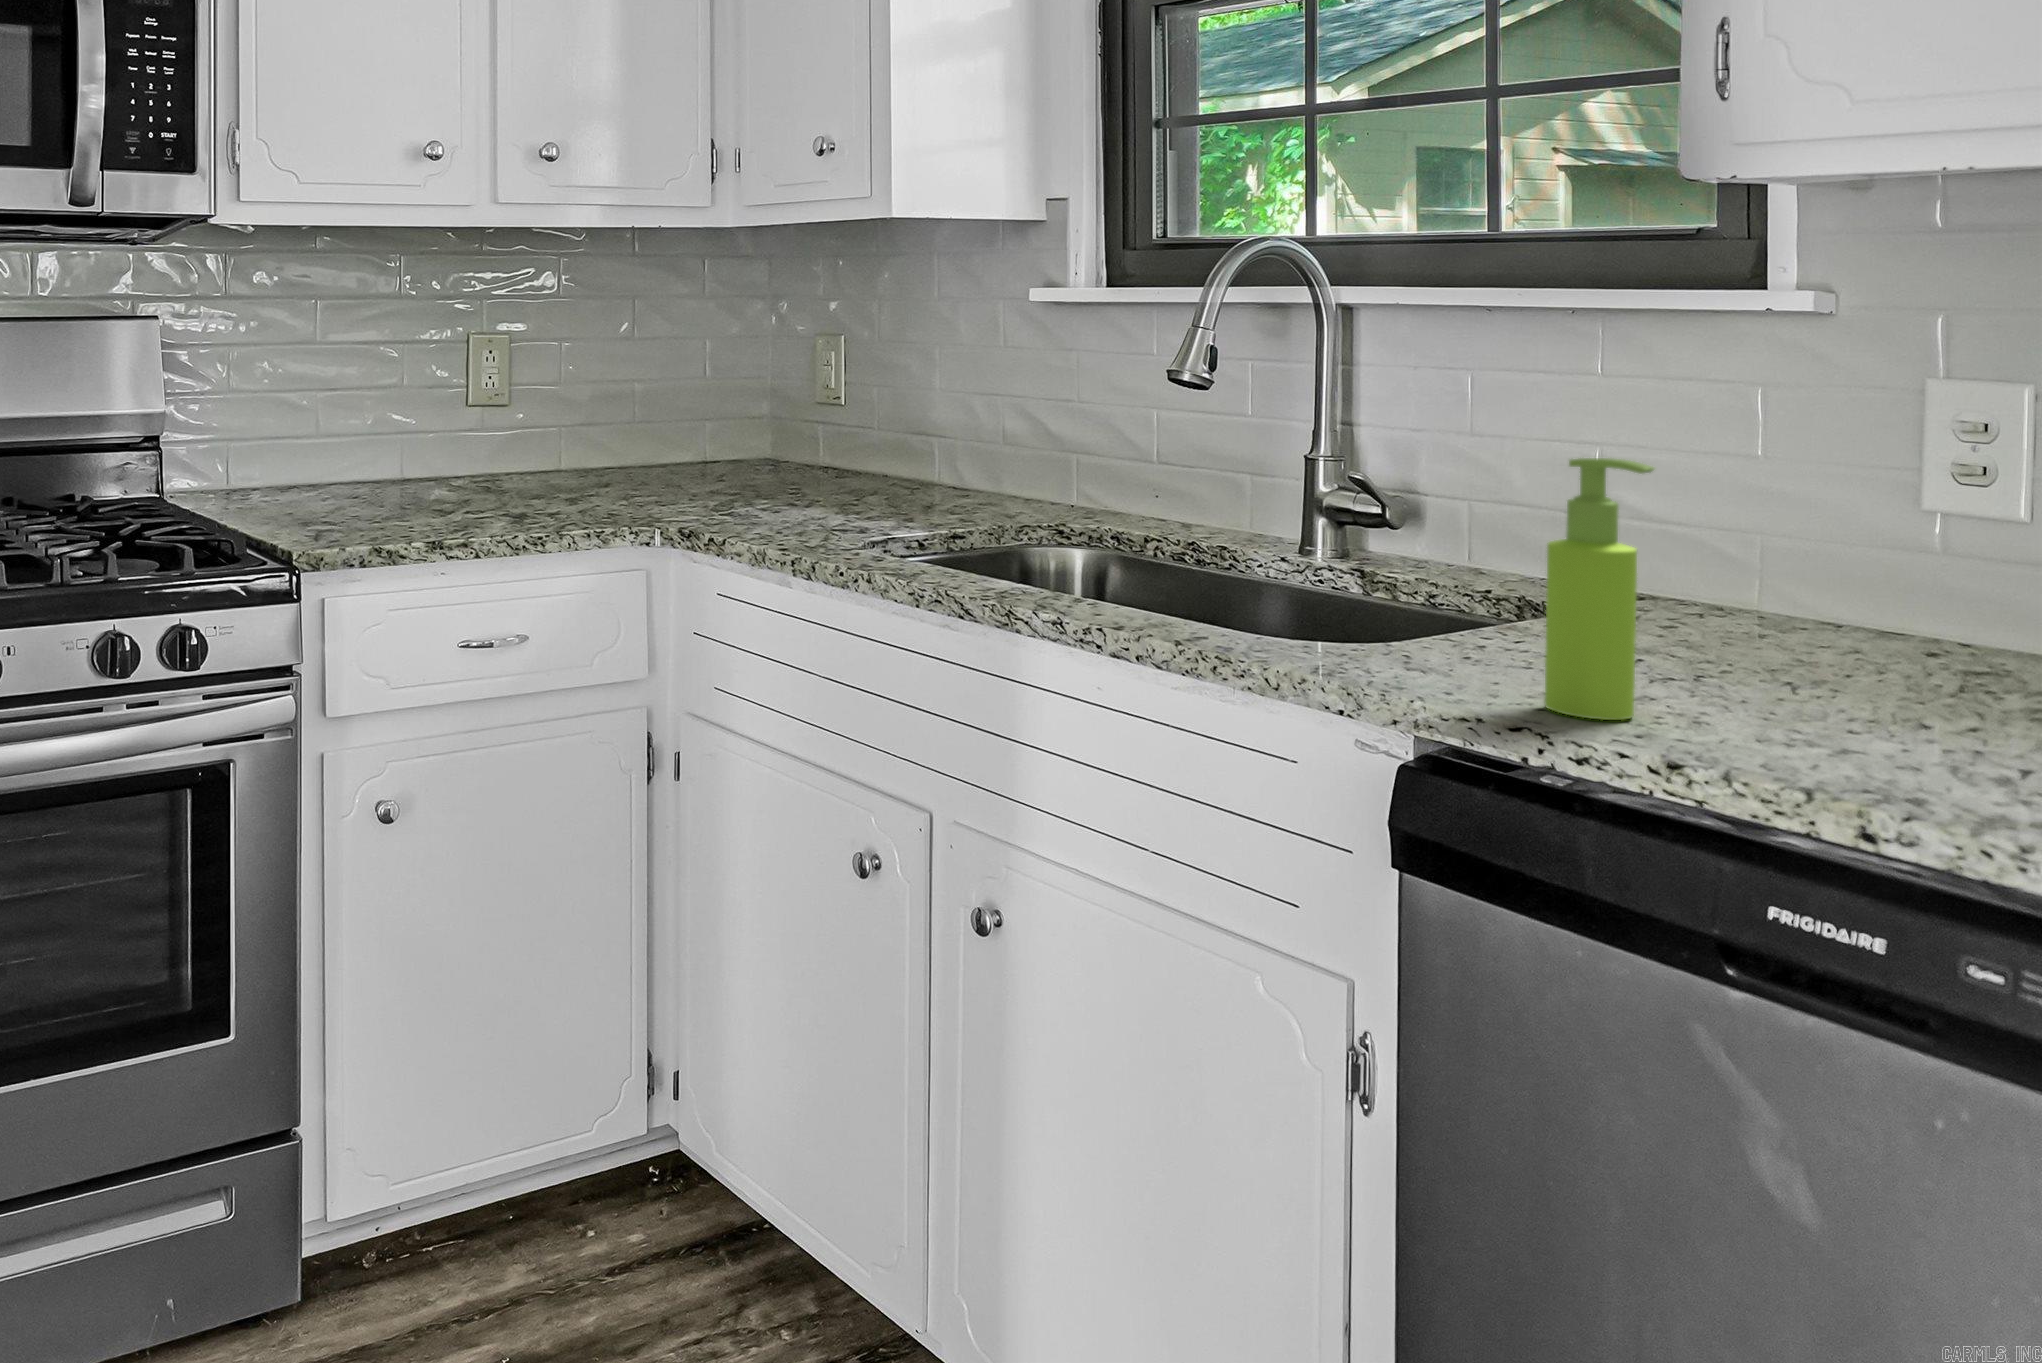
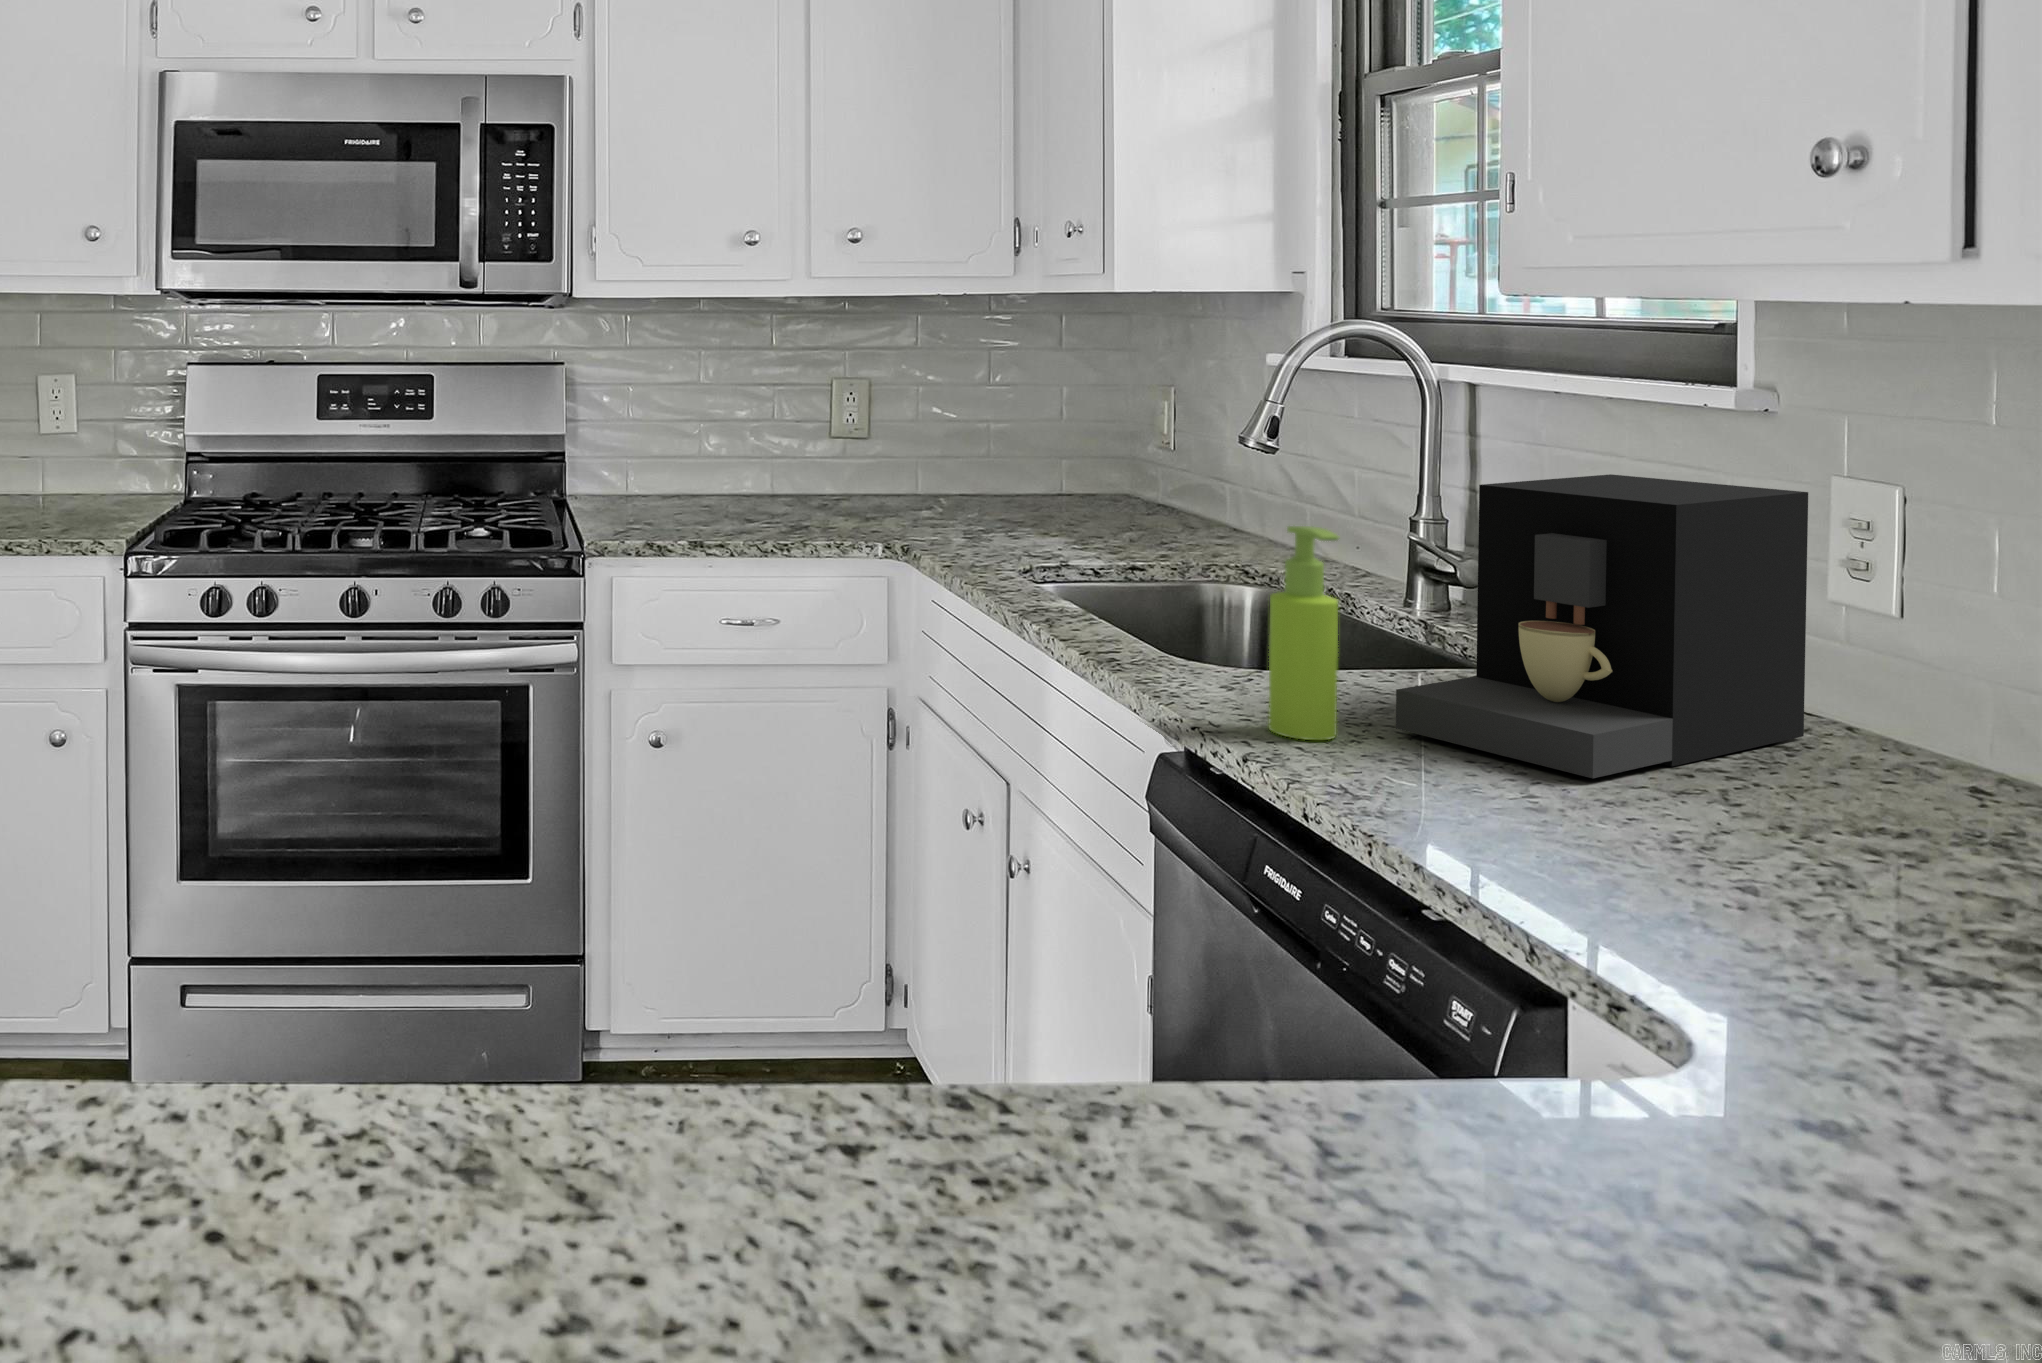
coffee maker: none [1653,391,1945,727] -> present [1396,474,1808,778]

